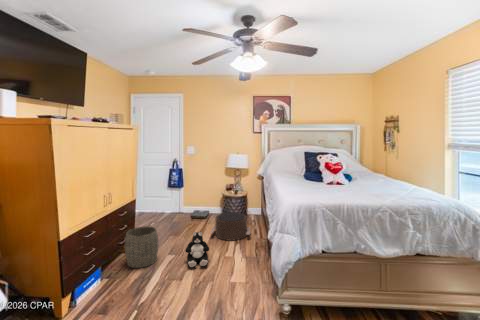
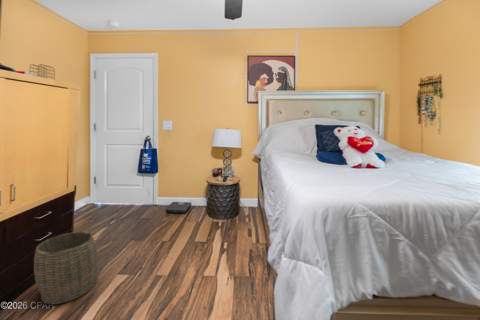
pouf: present [210,213,250,241] -> none [186,207,243,247]
plush toy: present [185,232,209,267] -> none [138,241,178,302]

